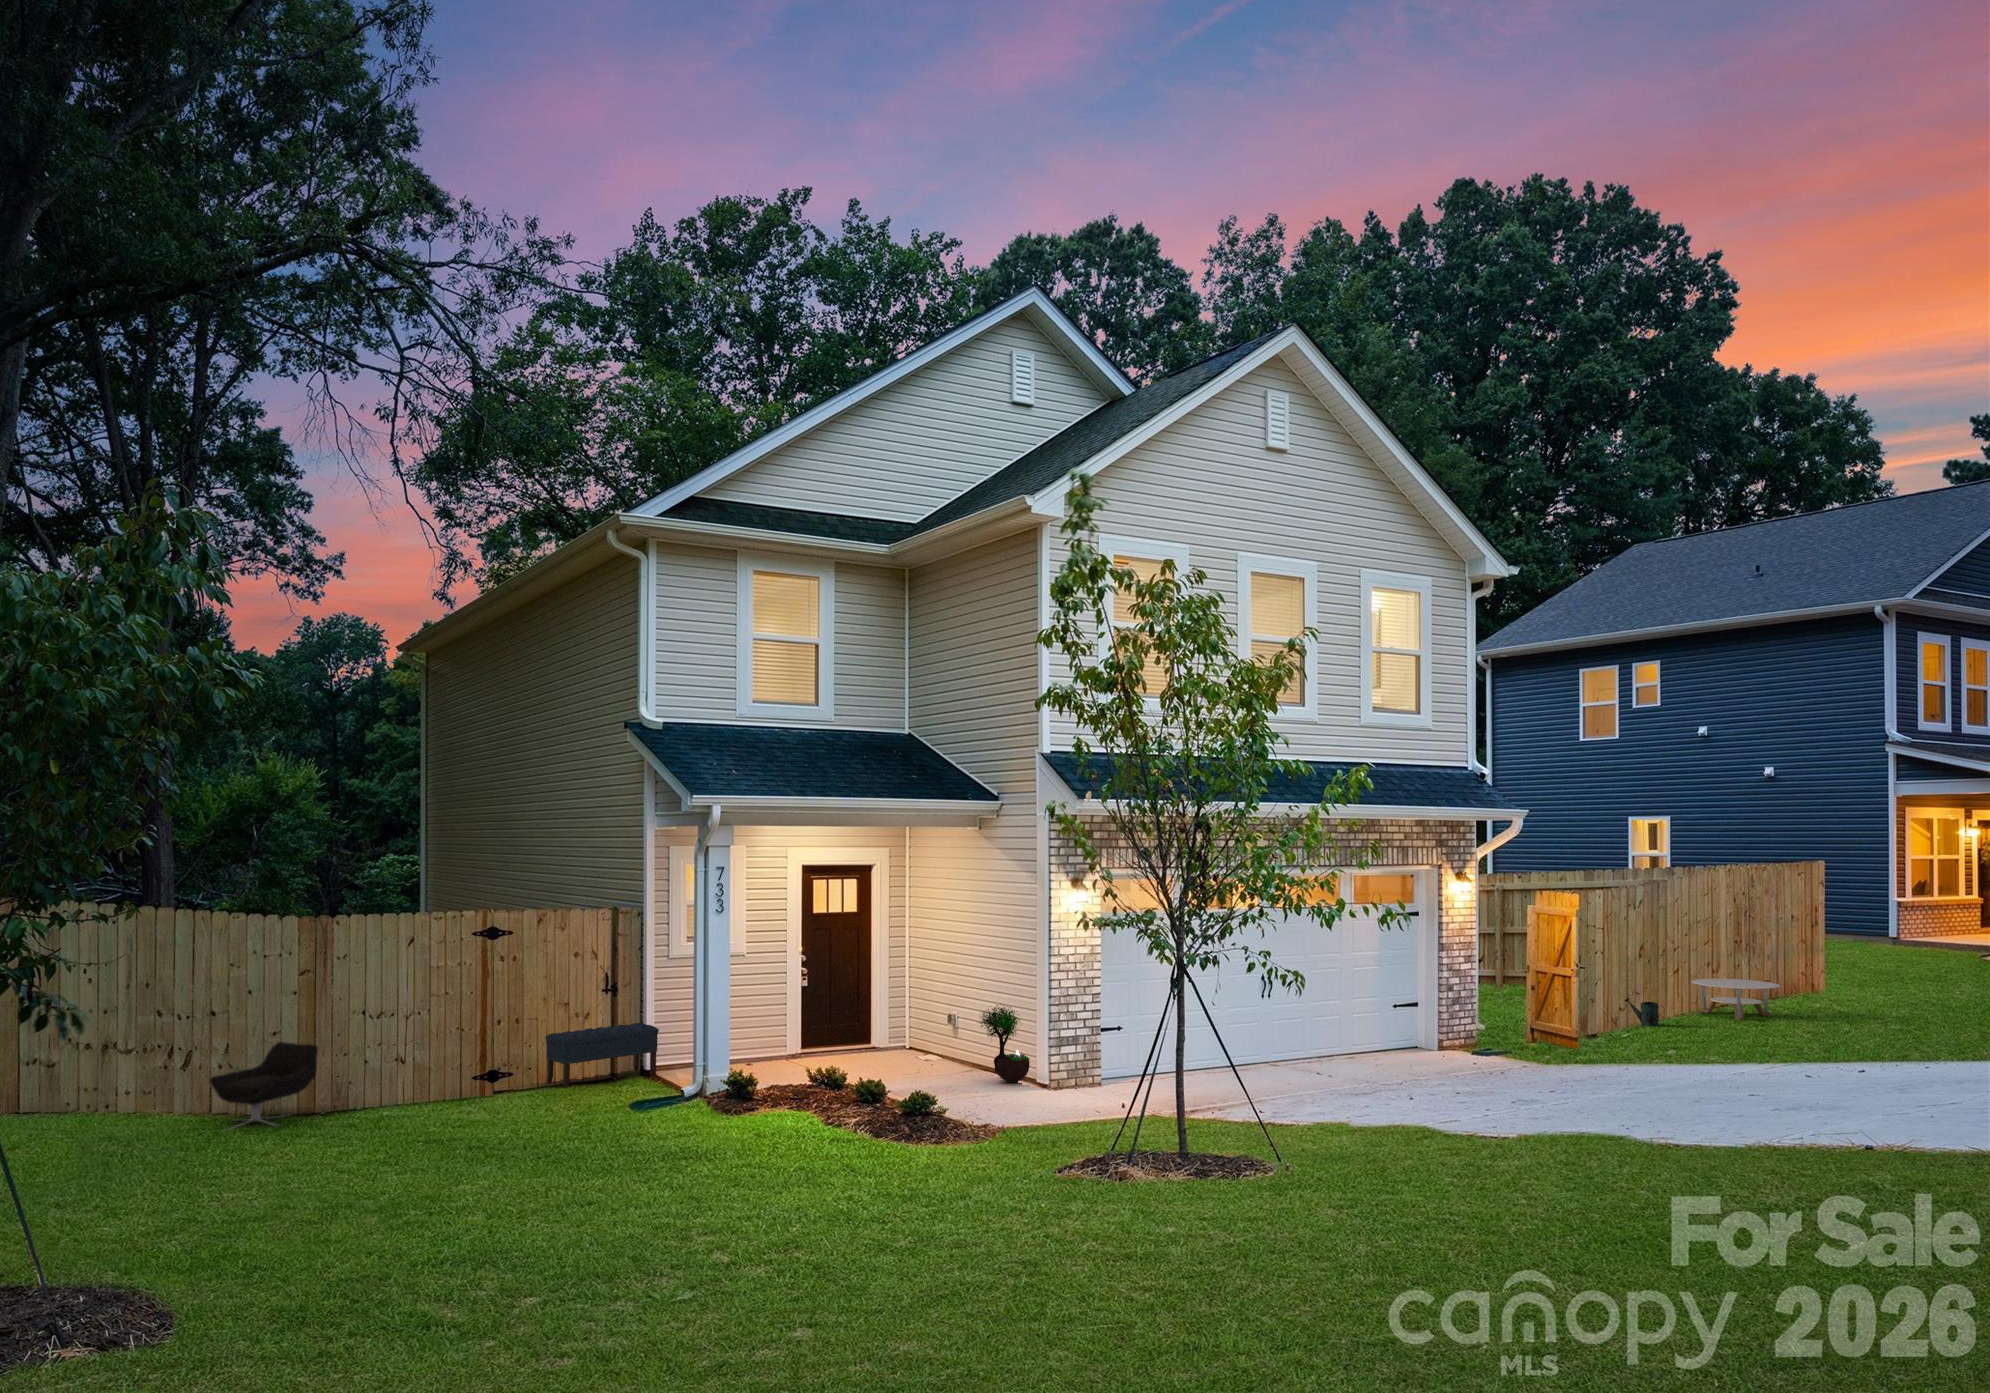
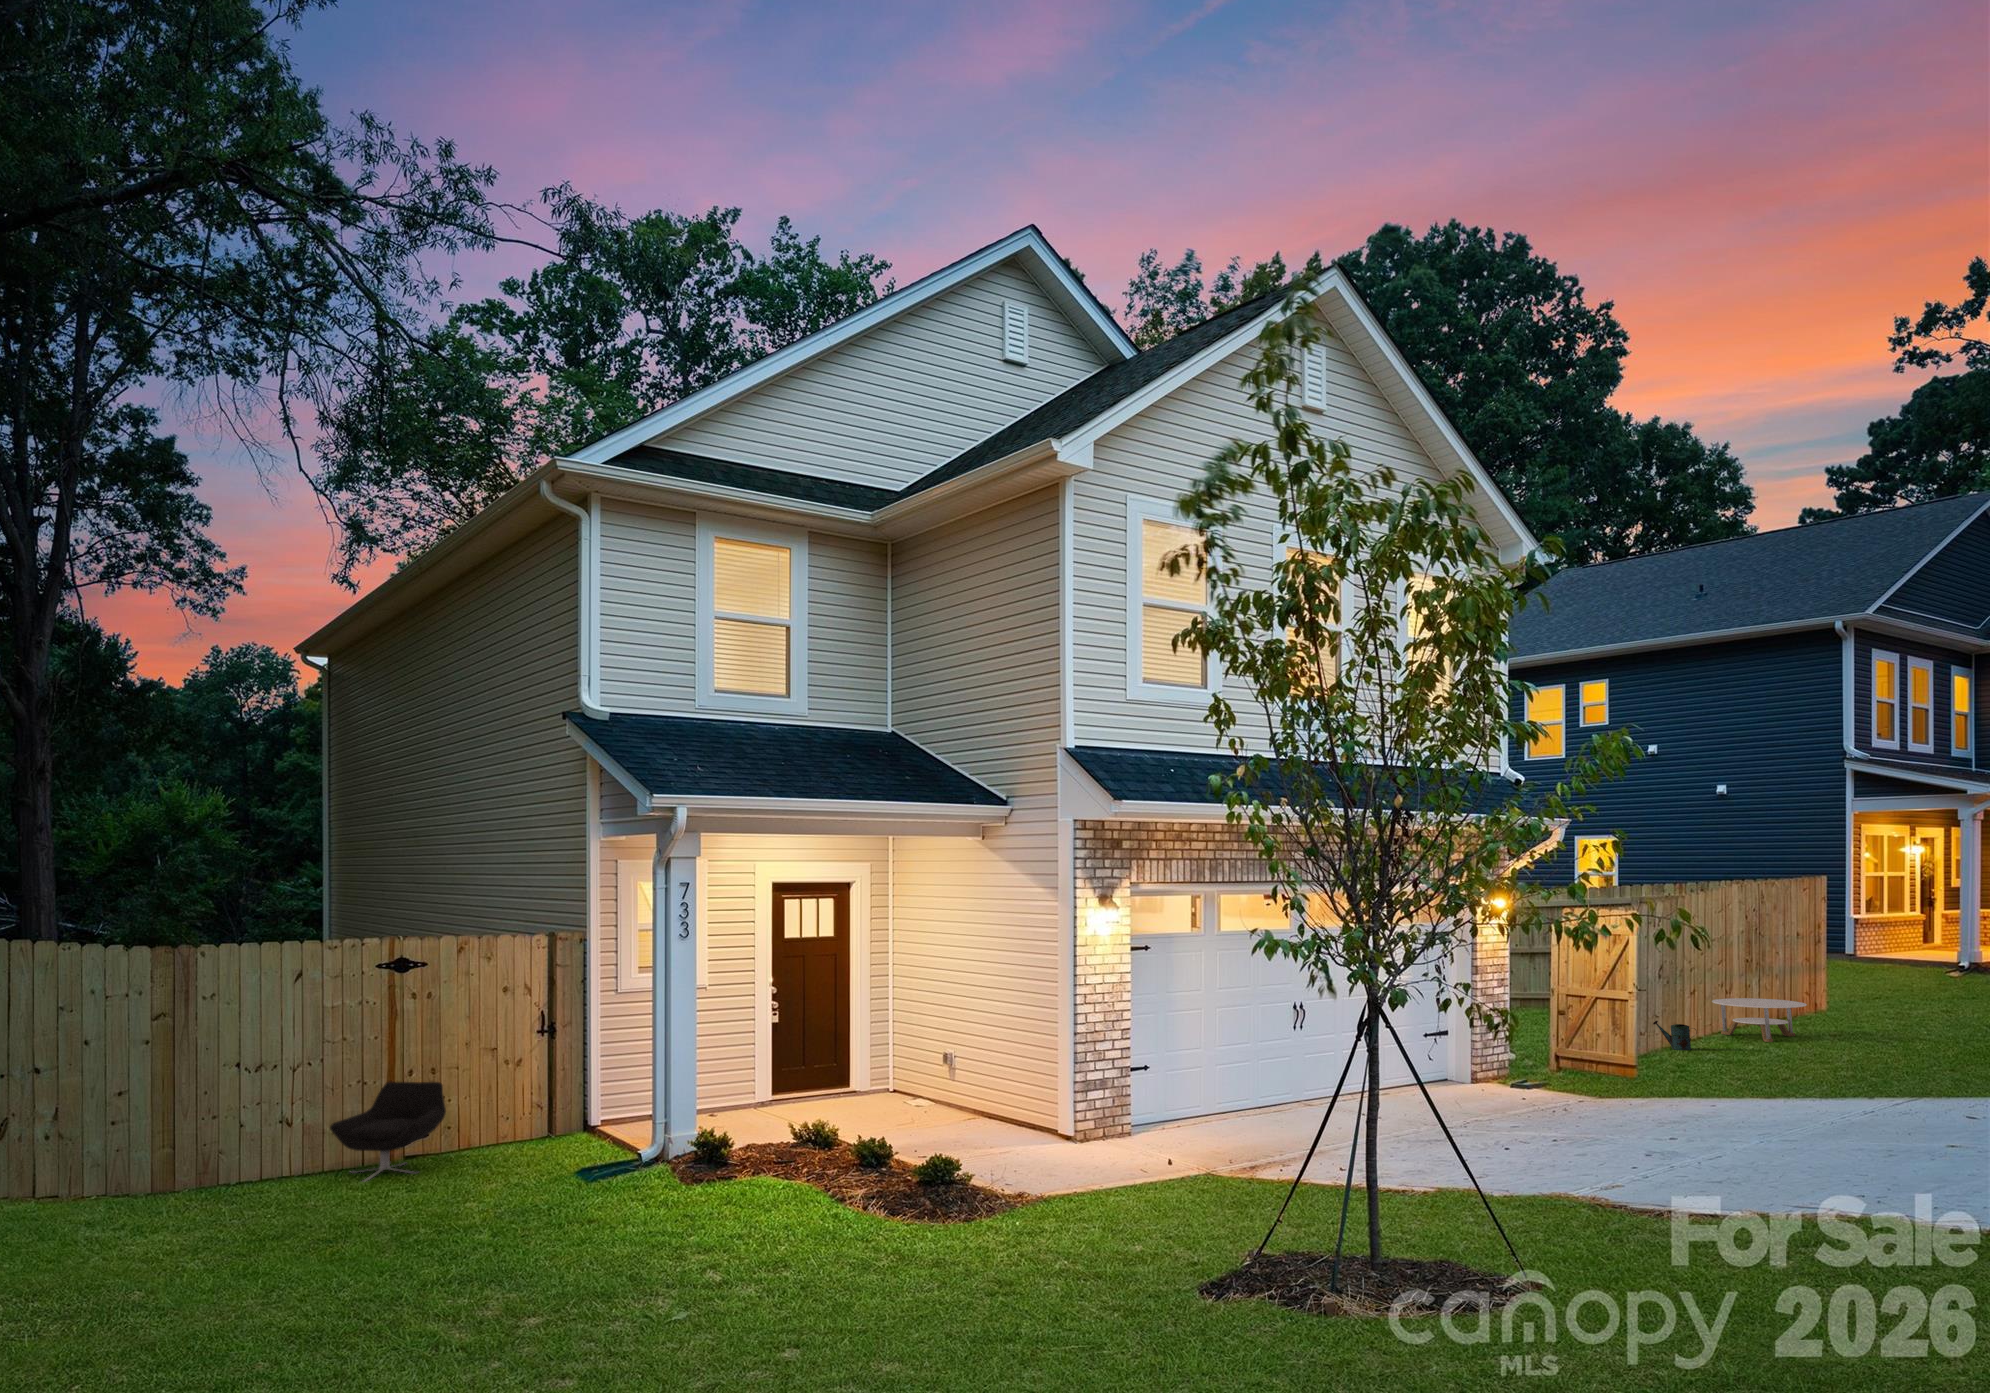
potted tree: present [978,1005,1030,1082] -> none [988,1036,1050,1132]
bench: present [546,1023,659,1088] -> none [479,1074,613,1154]
lounge chair: present [210,1042,318,1131] -> present [330,1081,446,1181]

